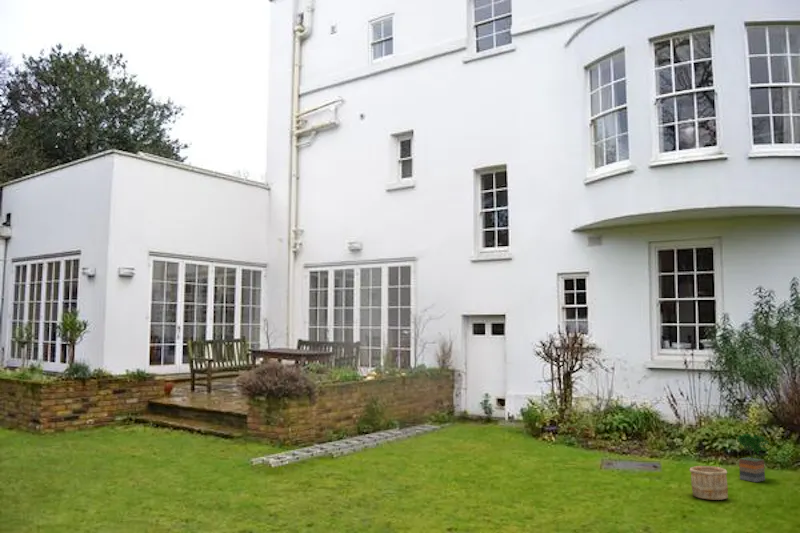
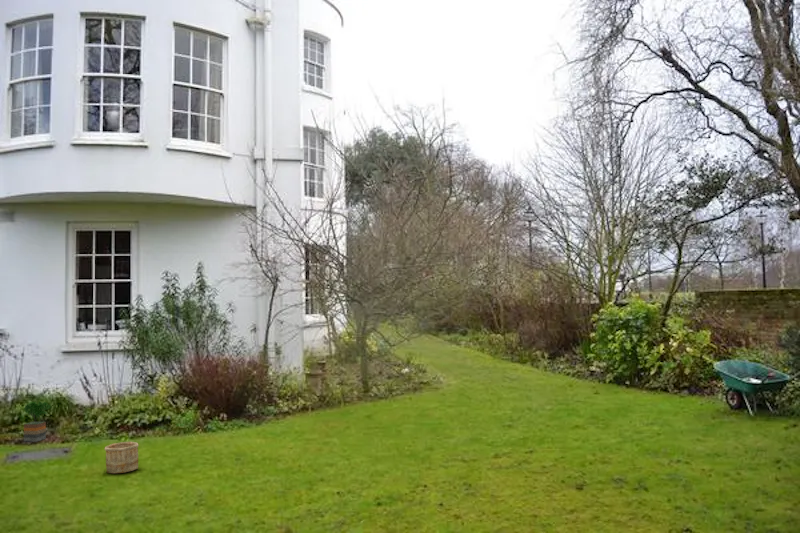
potted tree: present [738,434,768,482] -> present [24,402,50,442]

